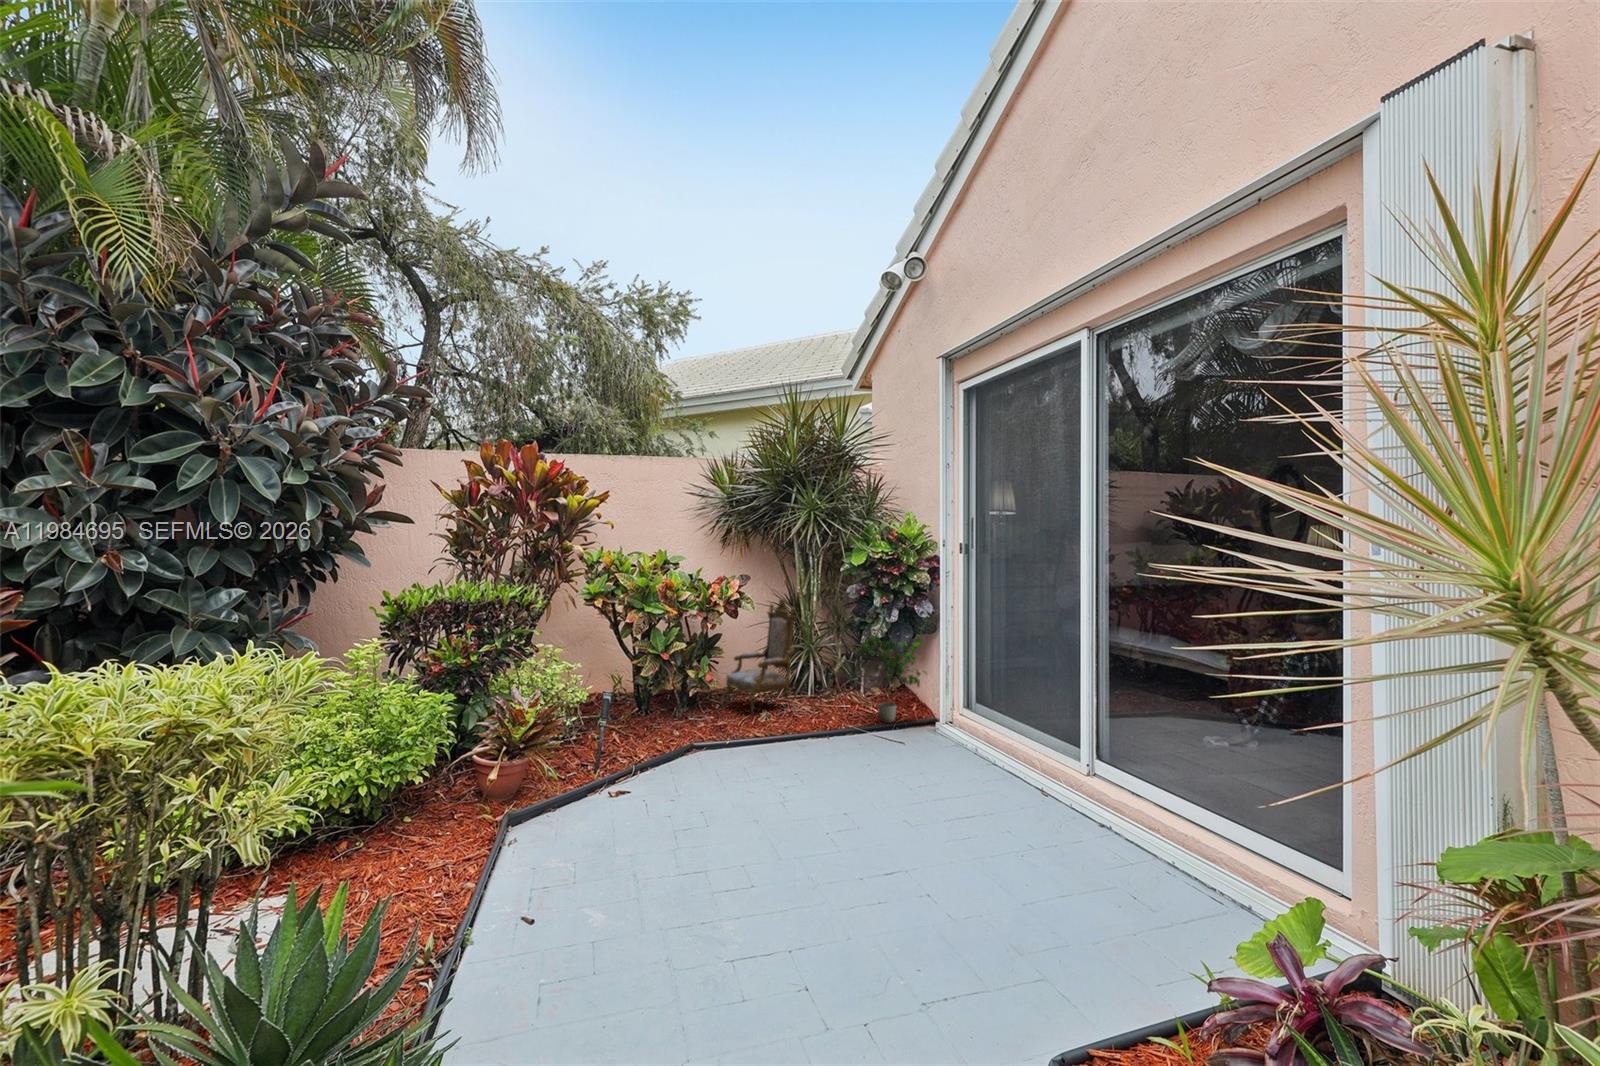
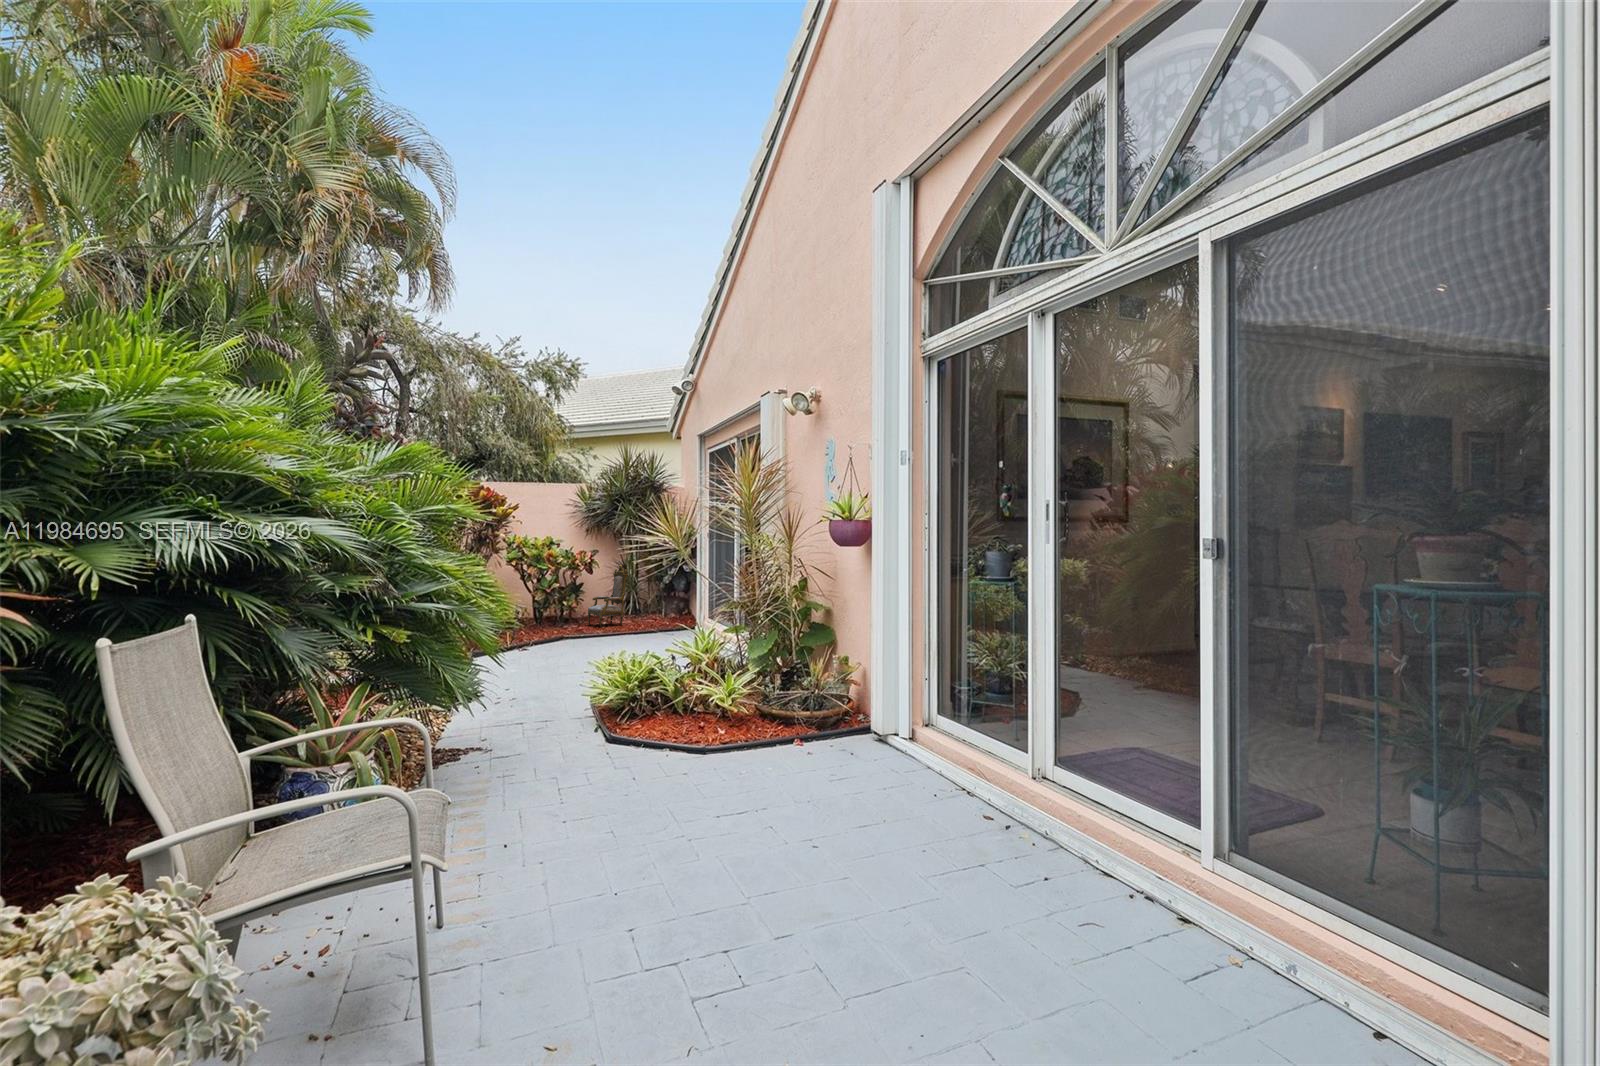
potted plant: present [856,636,926,723] -> none [654,581,692,628]

